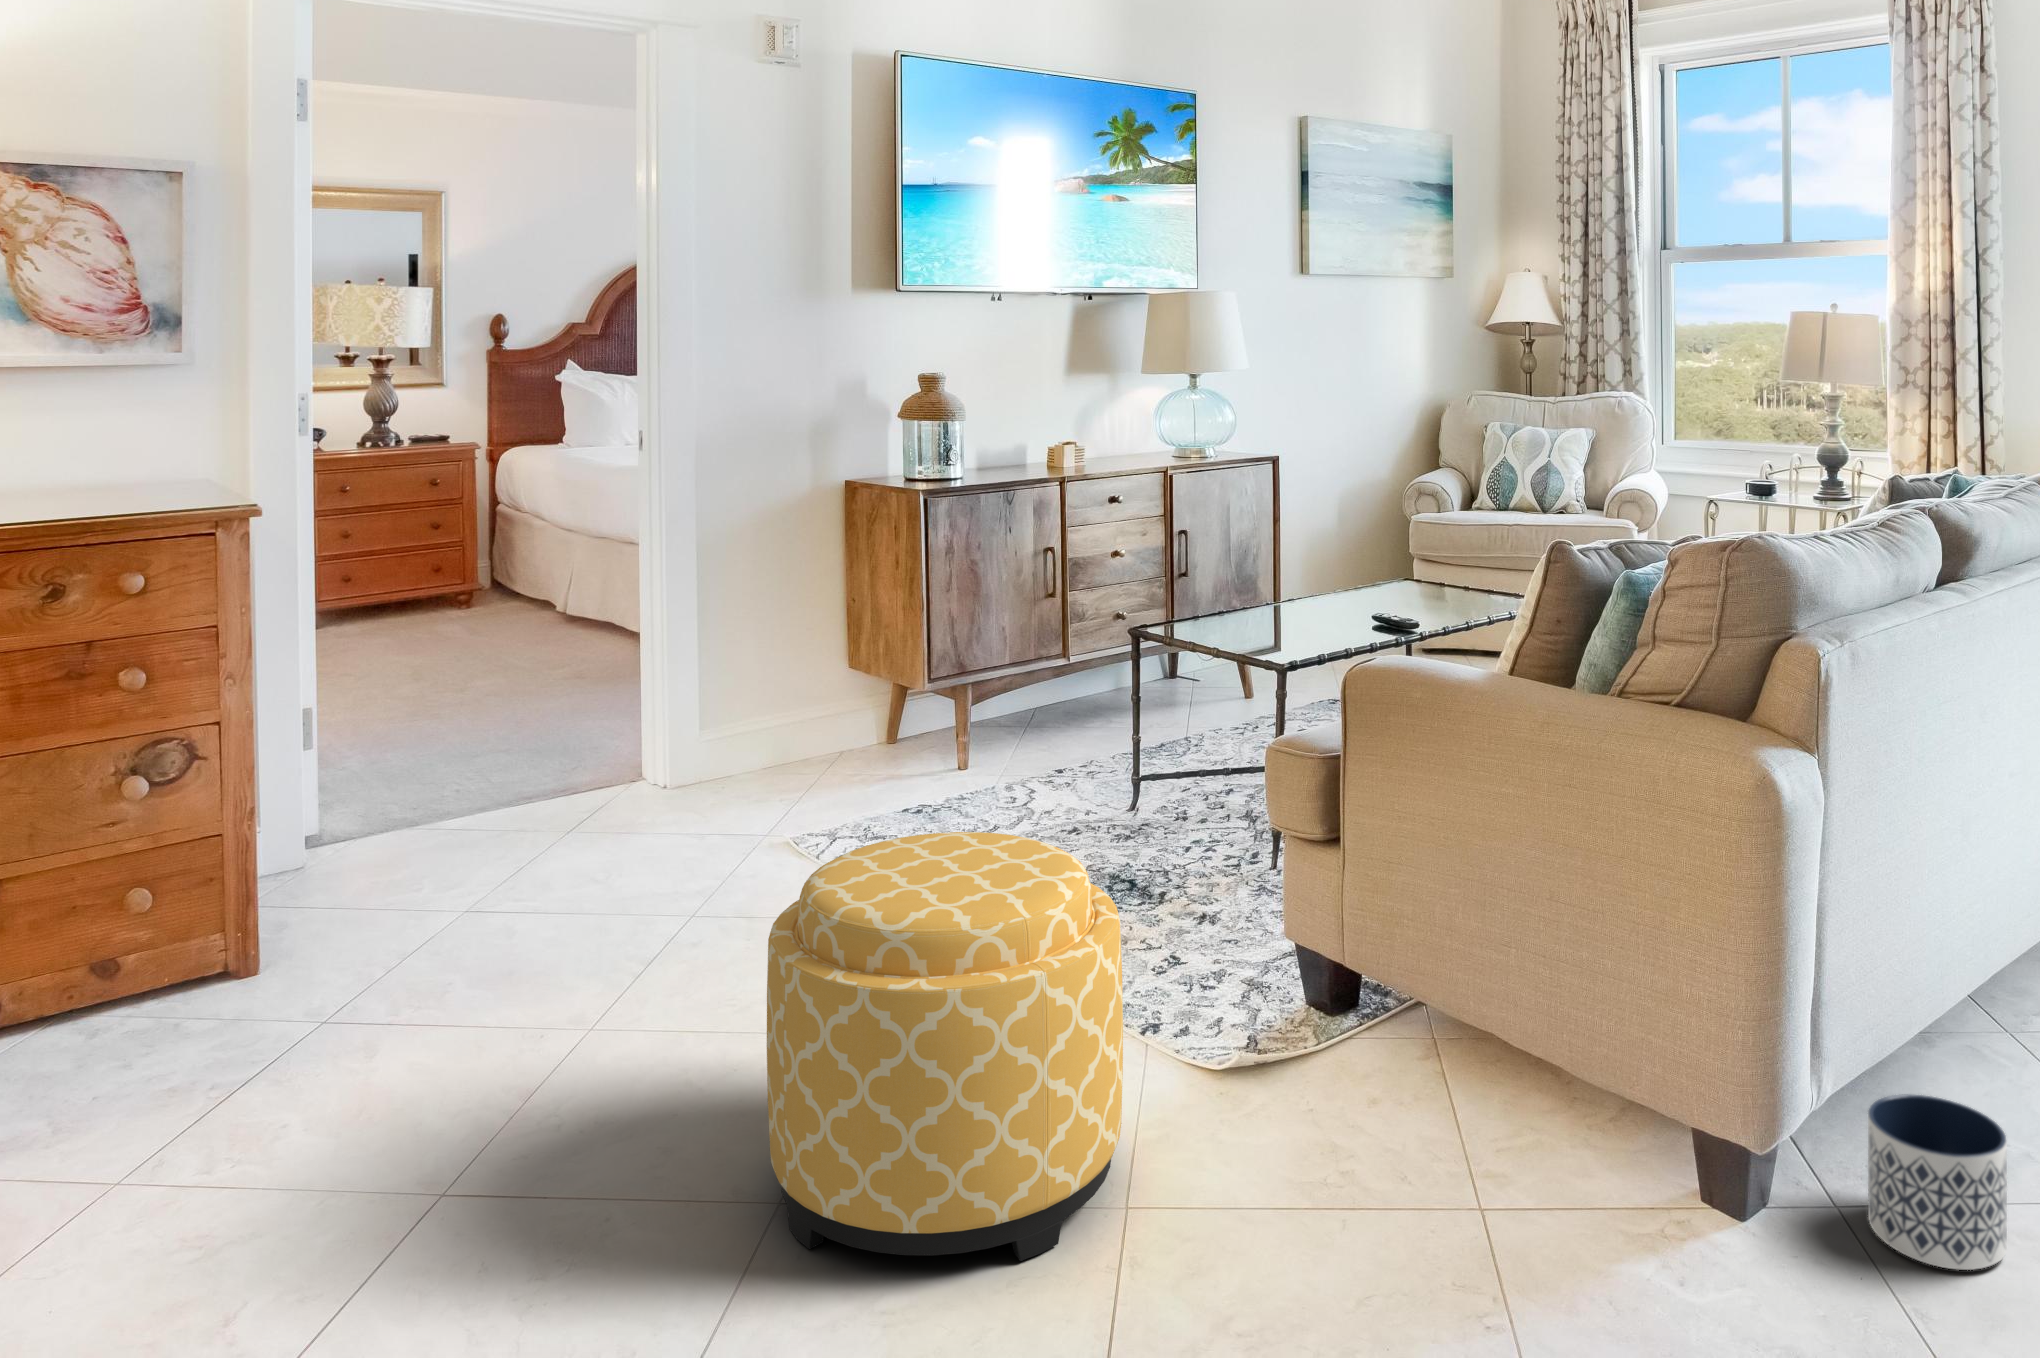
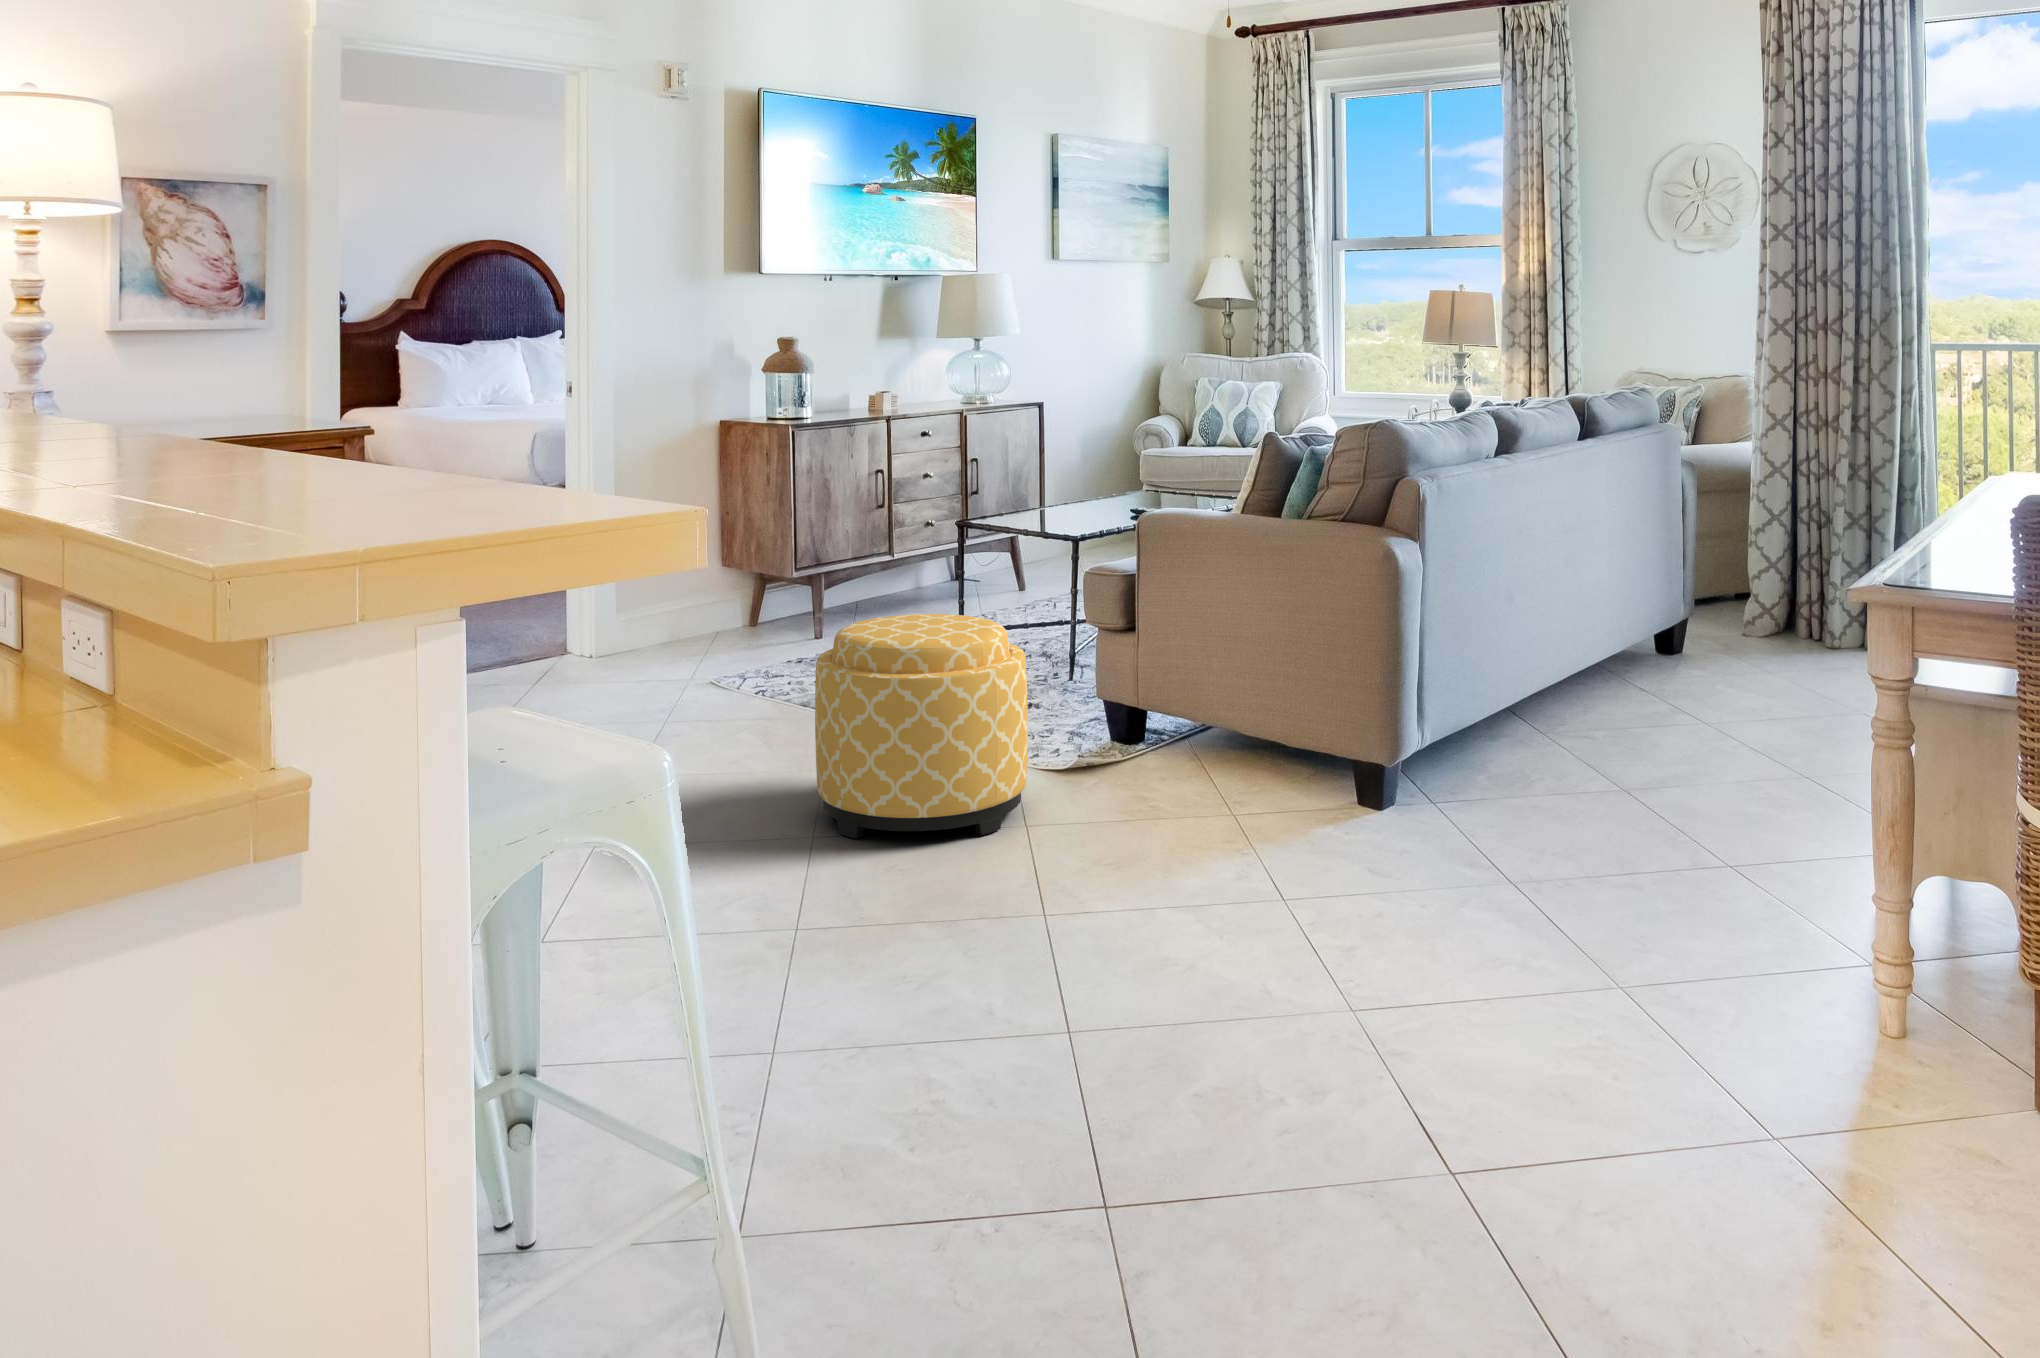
planter: present [1868,1095,2007,1270] -> none [1446,730,1517,809]

